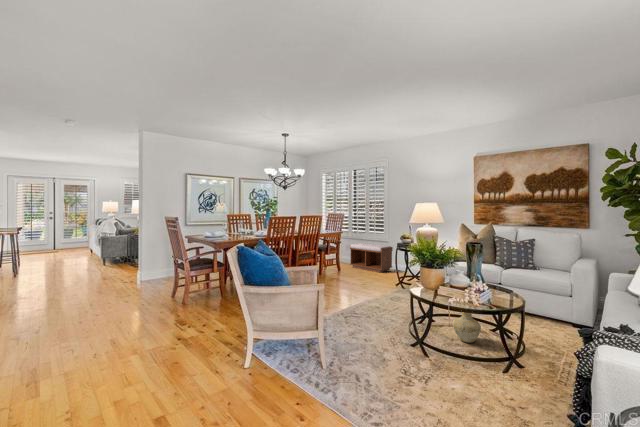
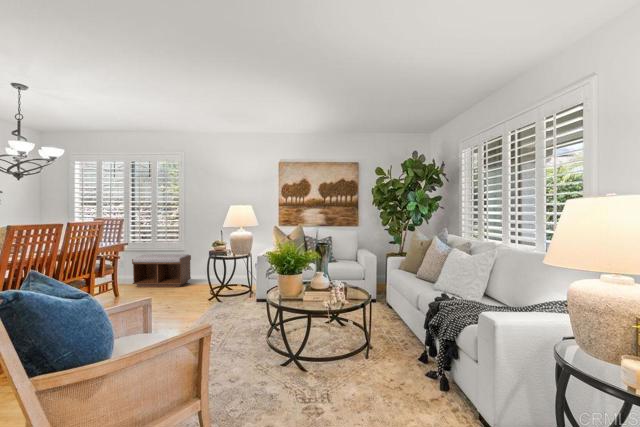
vase: present [453,312,481,343] -> none [308,307,332,343]

